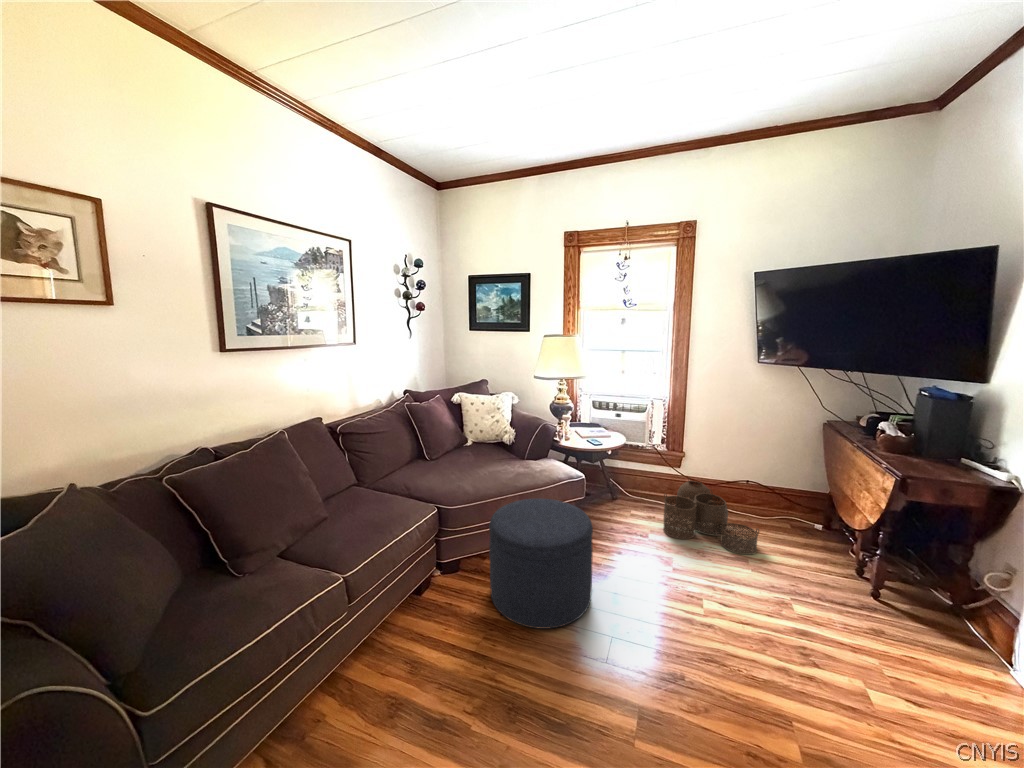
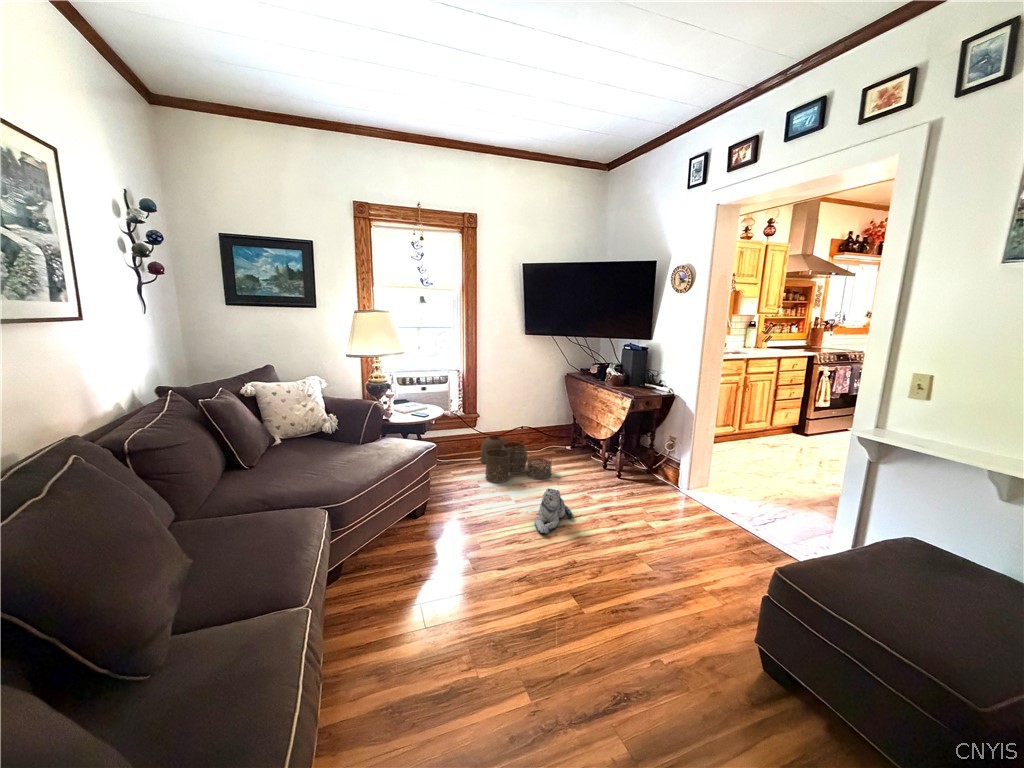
ottoman: present [489,499,593,629] -> none [386,471,488,590]
plush toy: none [668,567,739,625] -> present [535,489,572,534]

